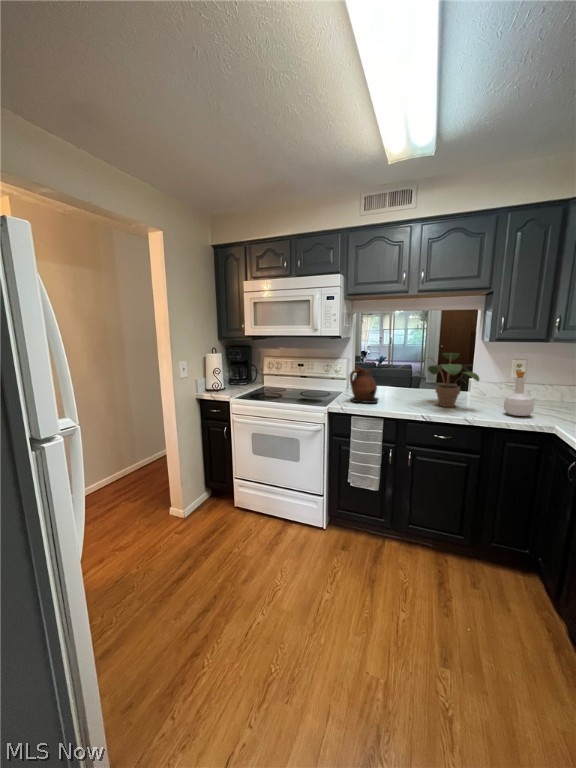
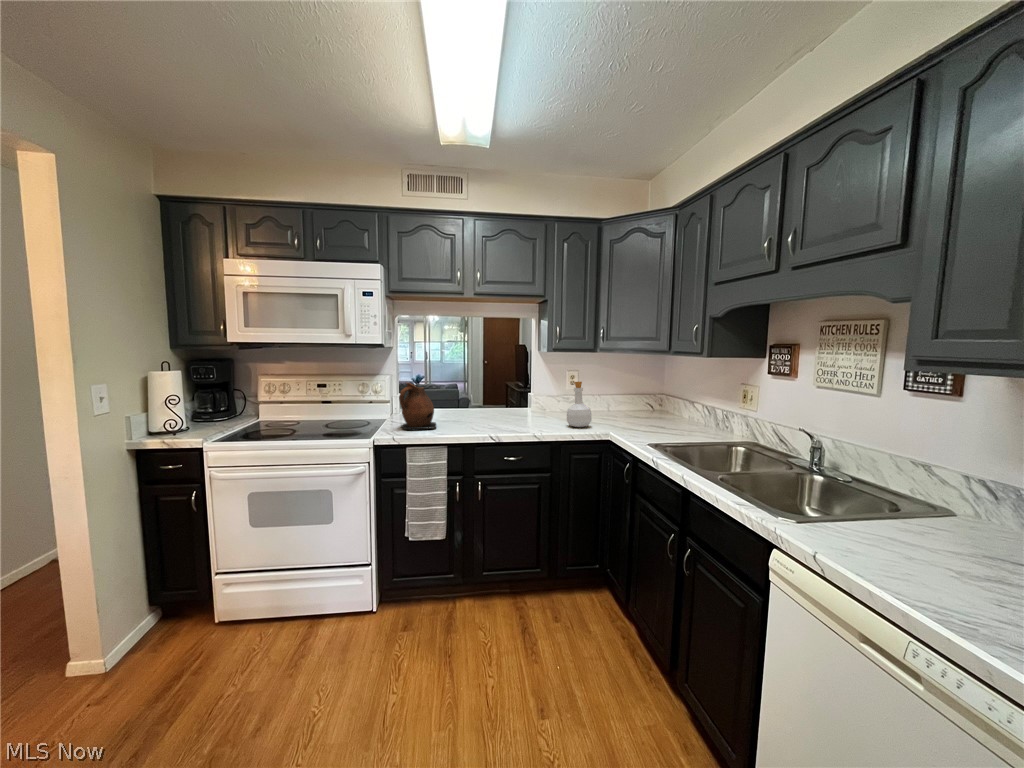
potted plant: present [424,353,479,407] -> none [482,364,543,425]

